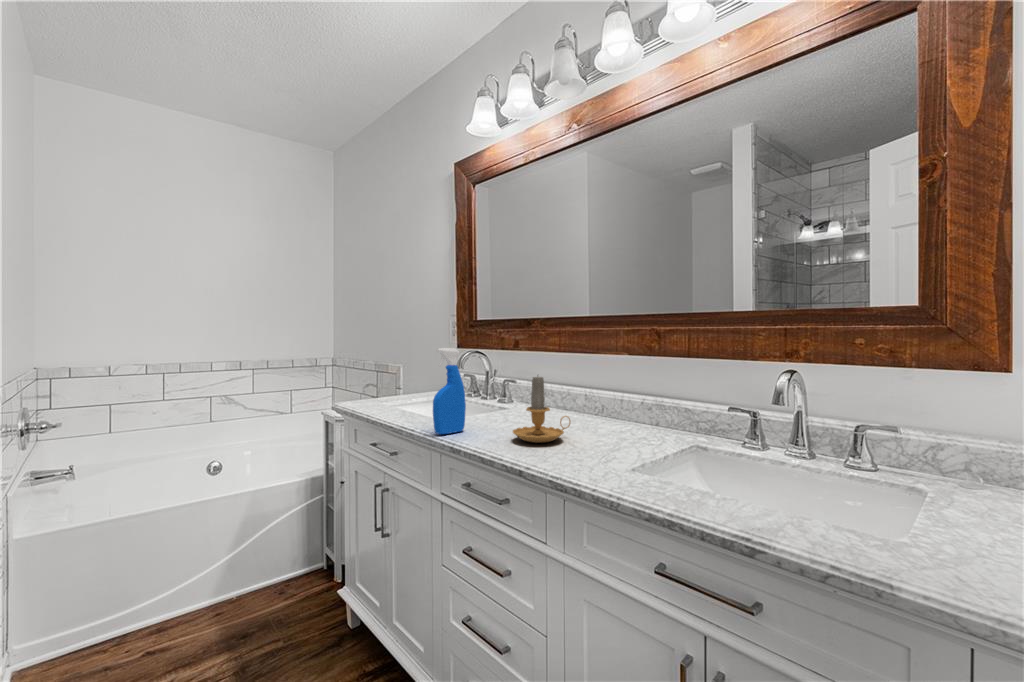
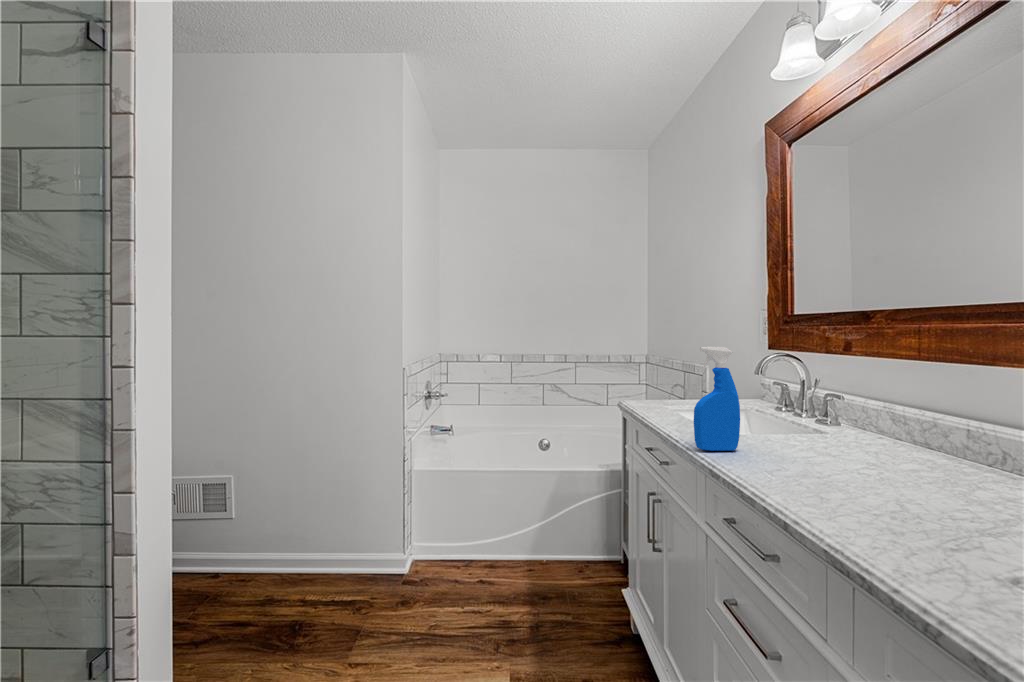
candle: present [513,377,571,443] -> none [798,386,909,488]

